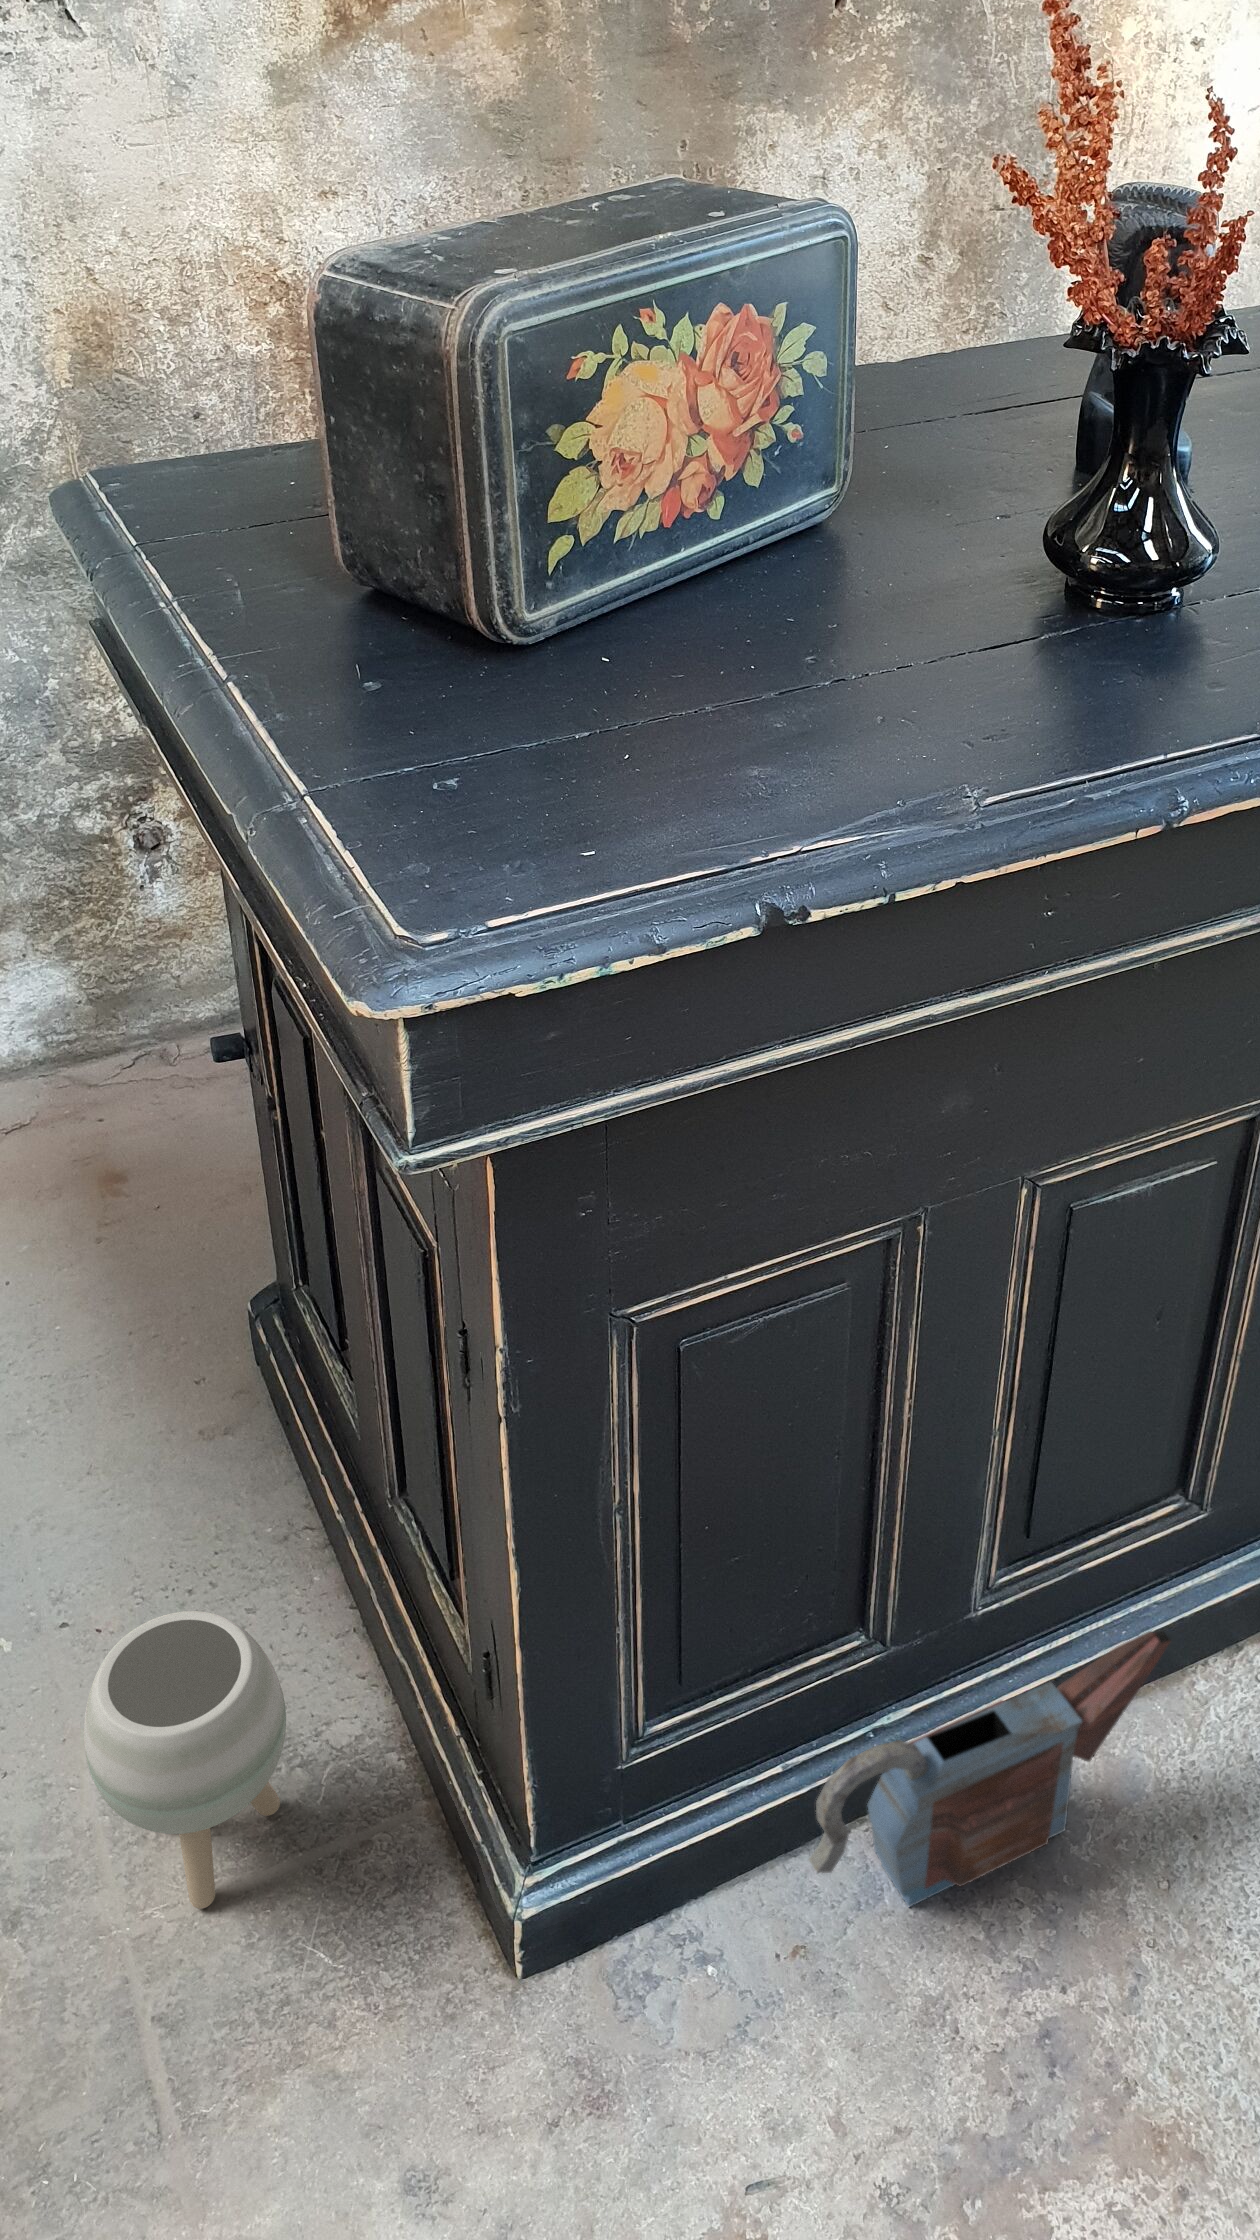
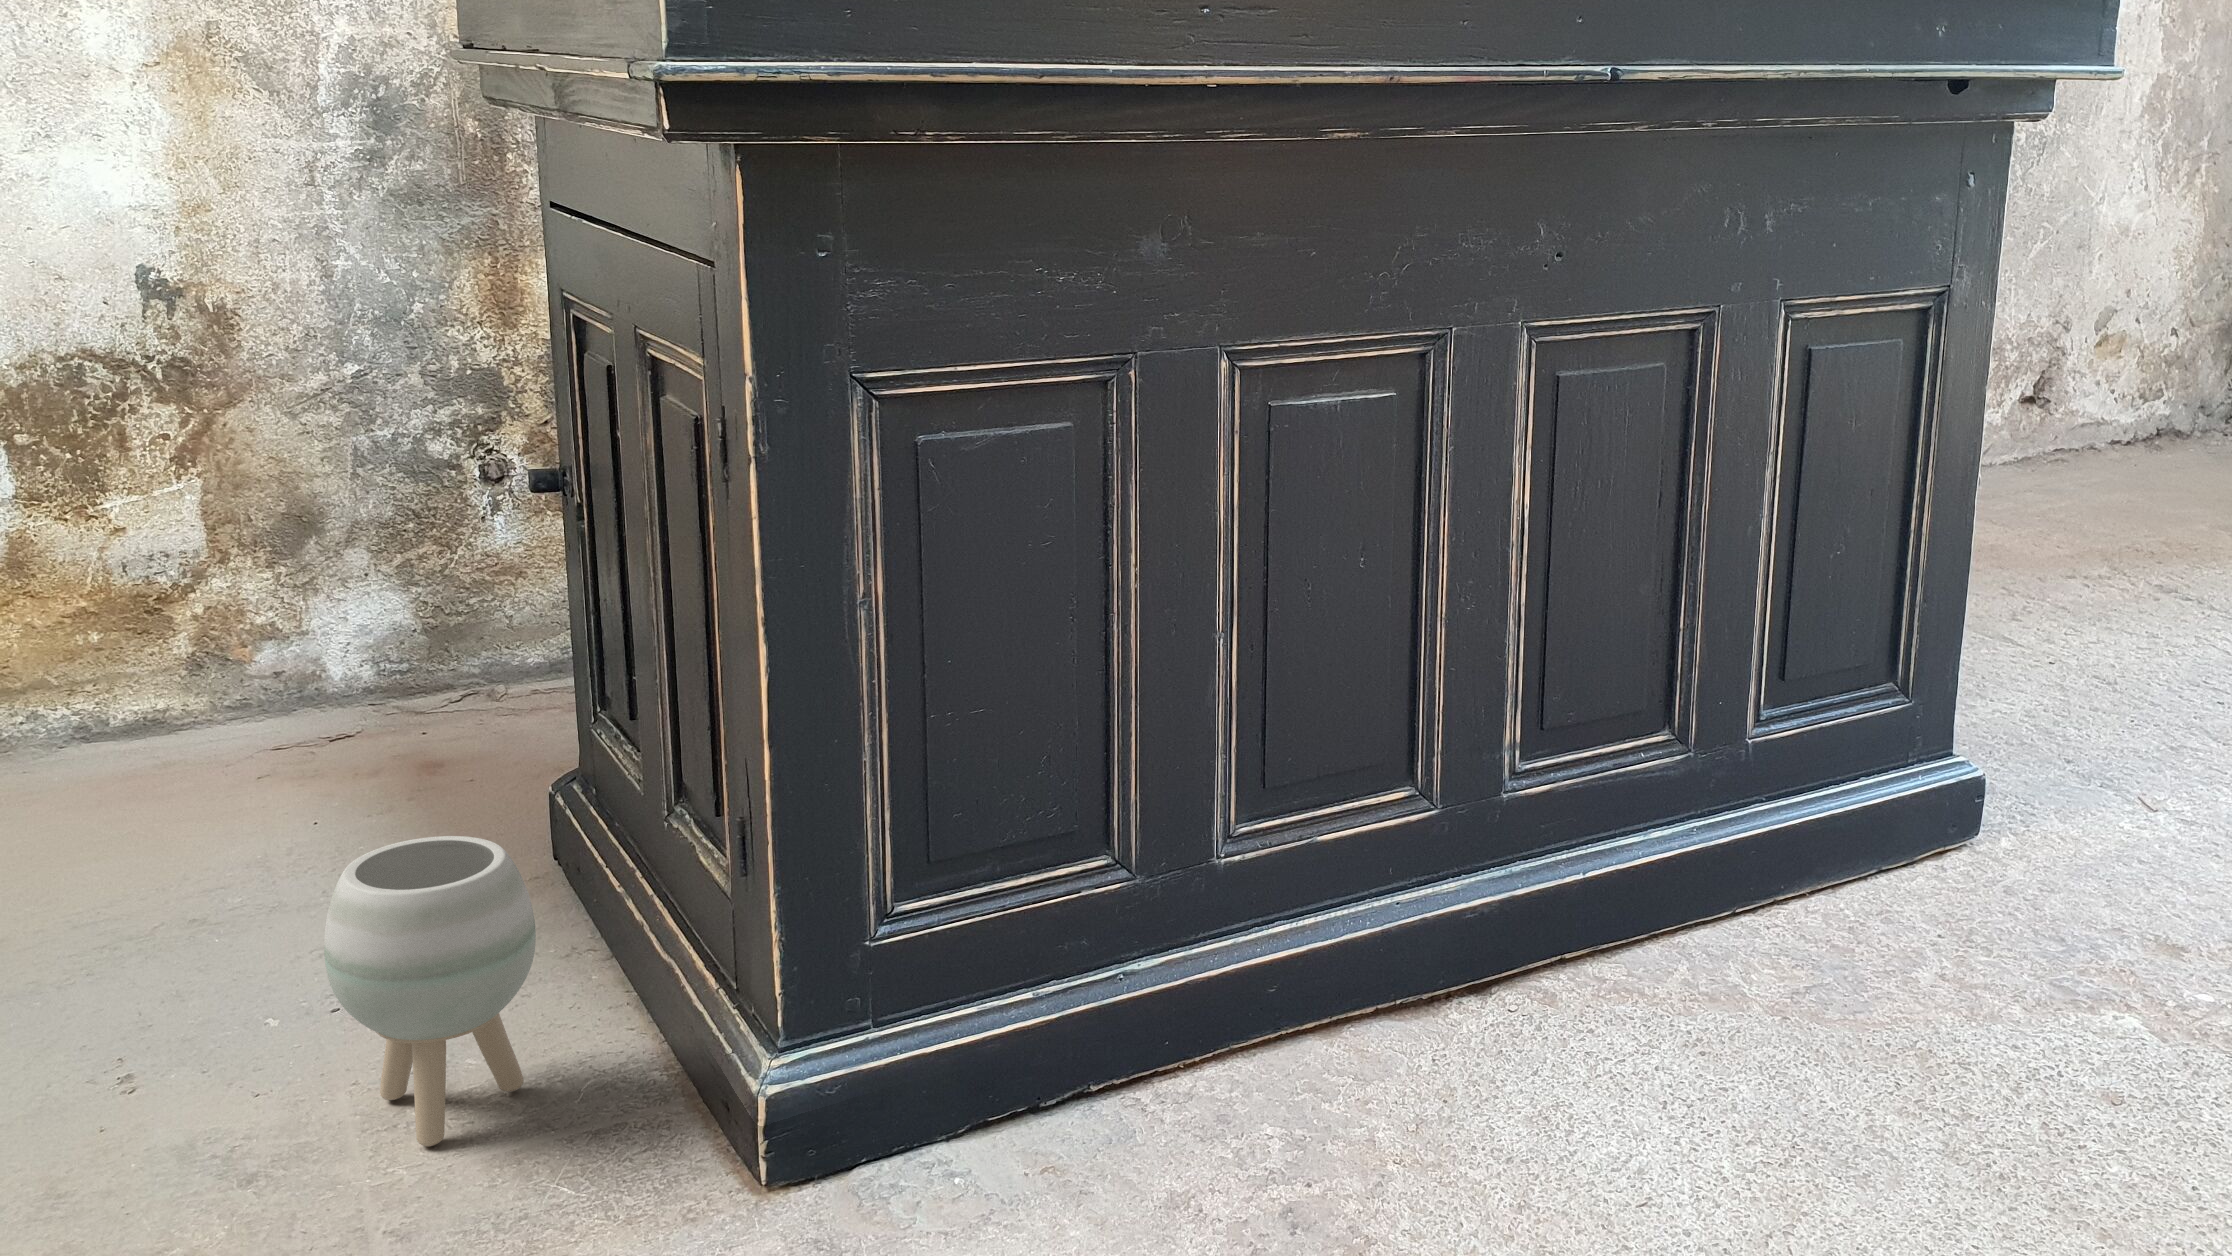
watering can: present [809,1631,1171,1908] -> none [1054,866,1413,1136]

